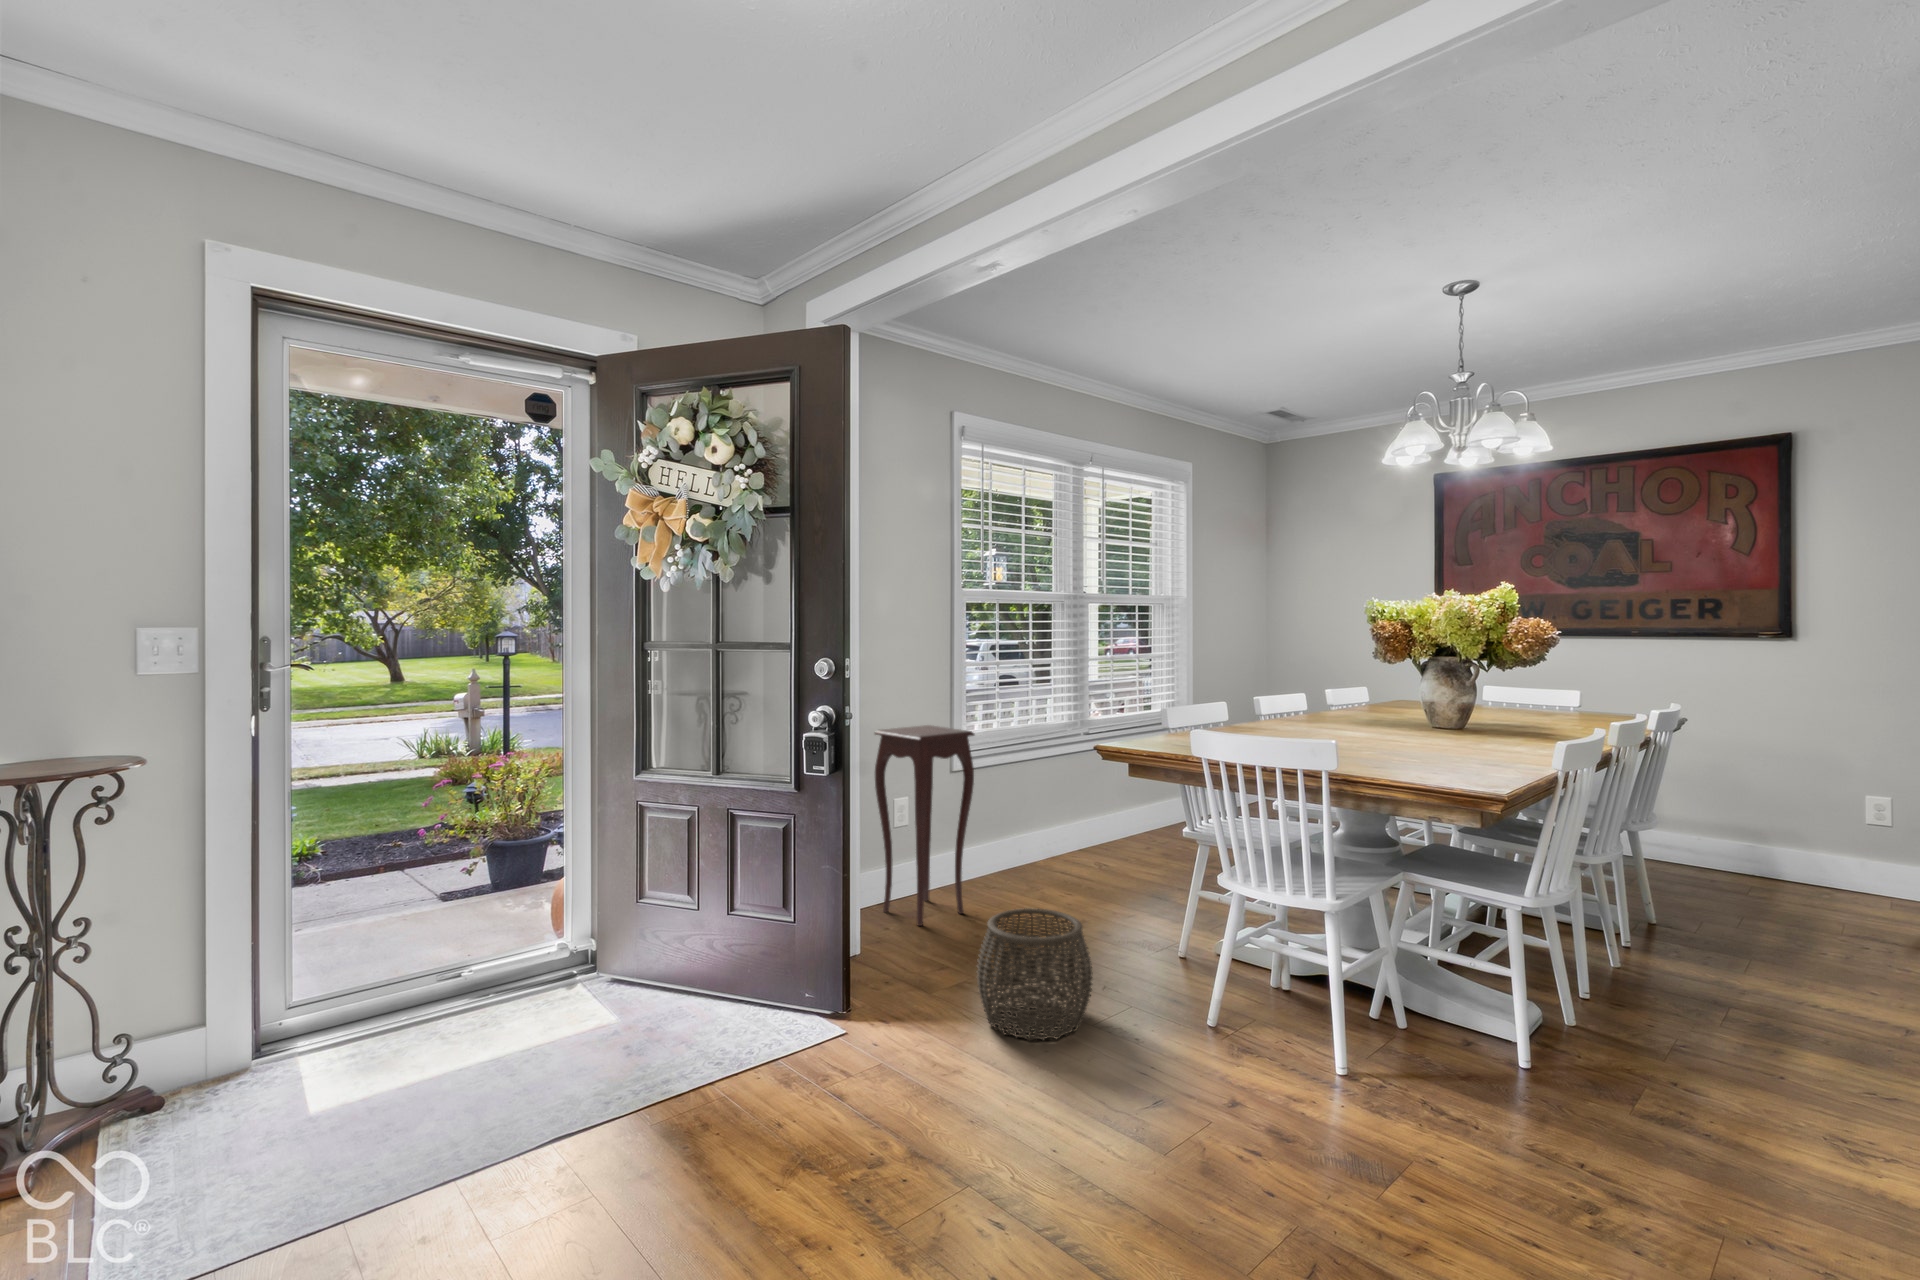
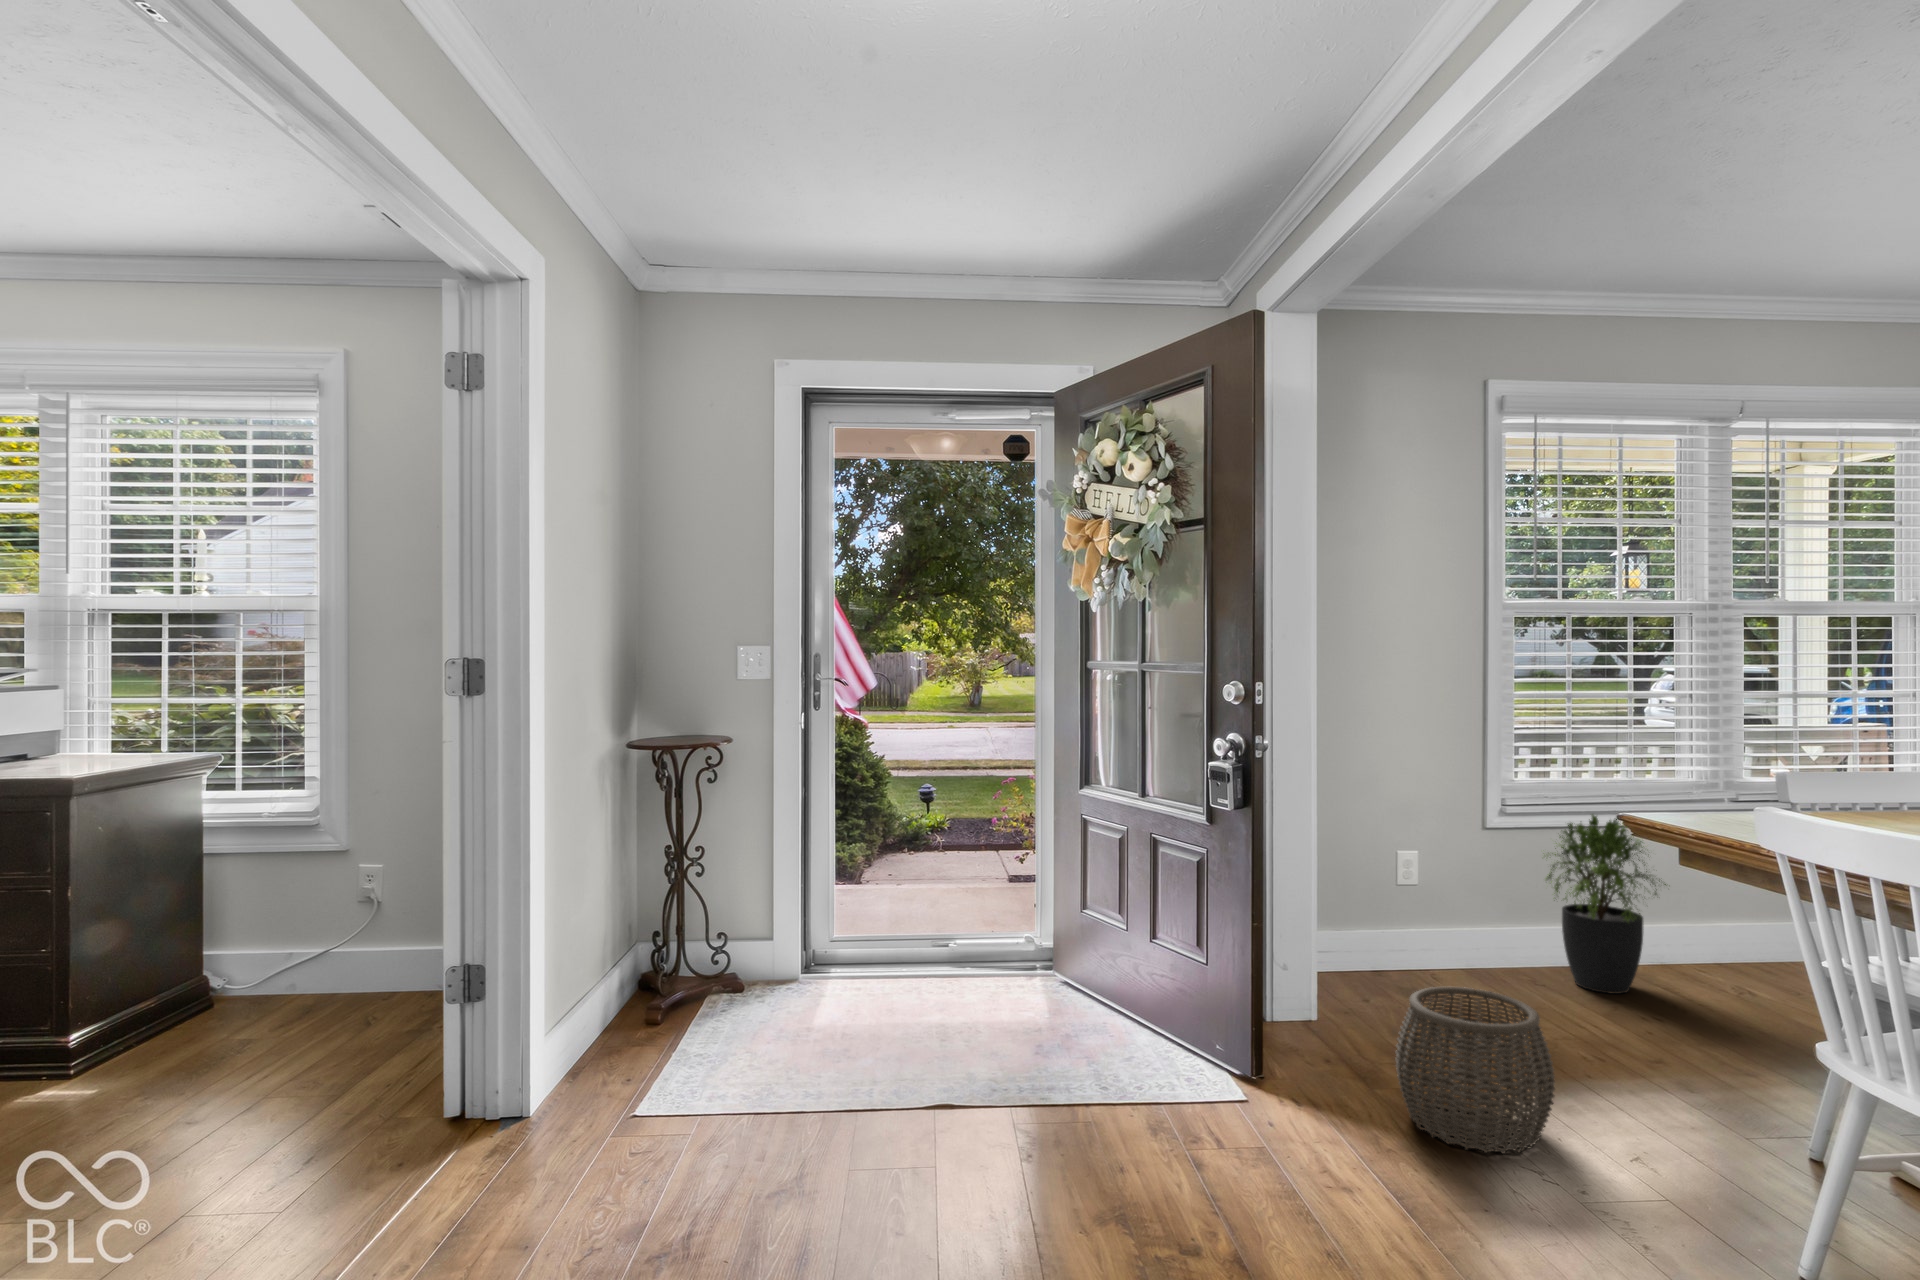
side table: present [875,725,974,926] -> none [1367,764,1493,1000]
potted plant: none [987,754,1074,890] -> present [1545,814,1667,994]

